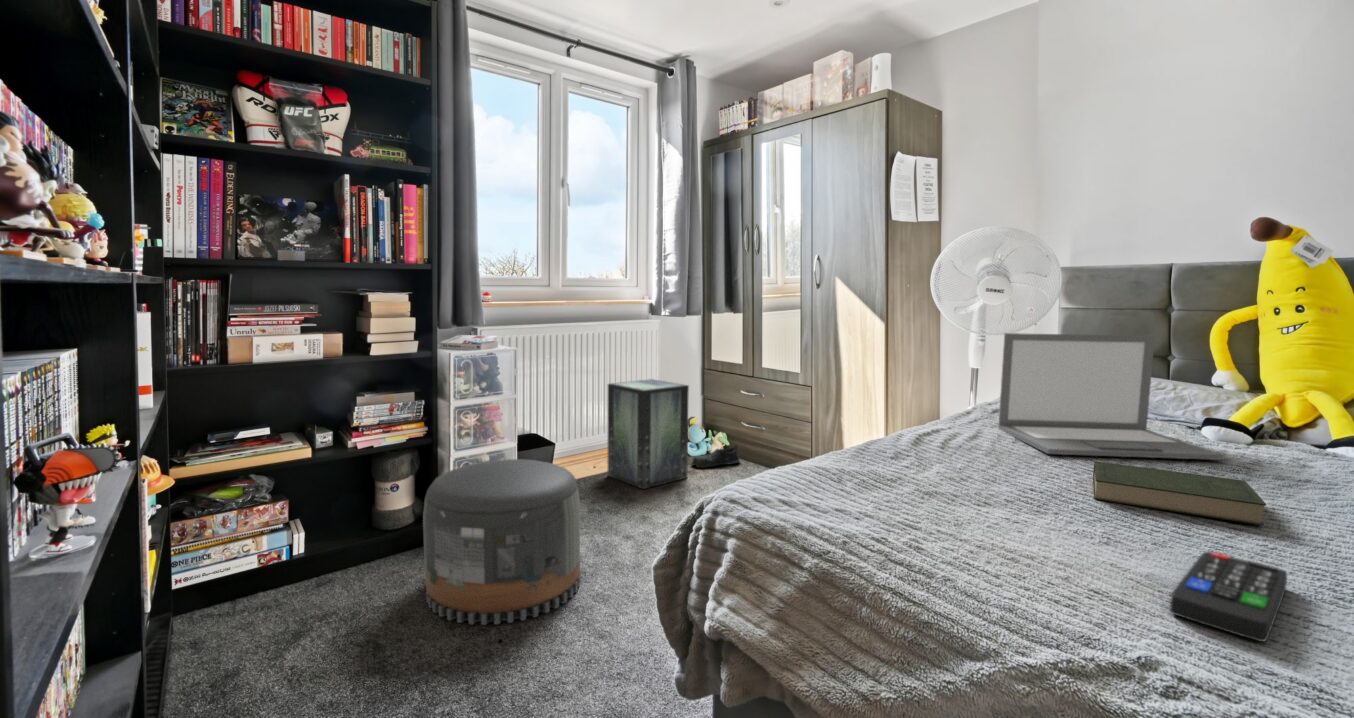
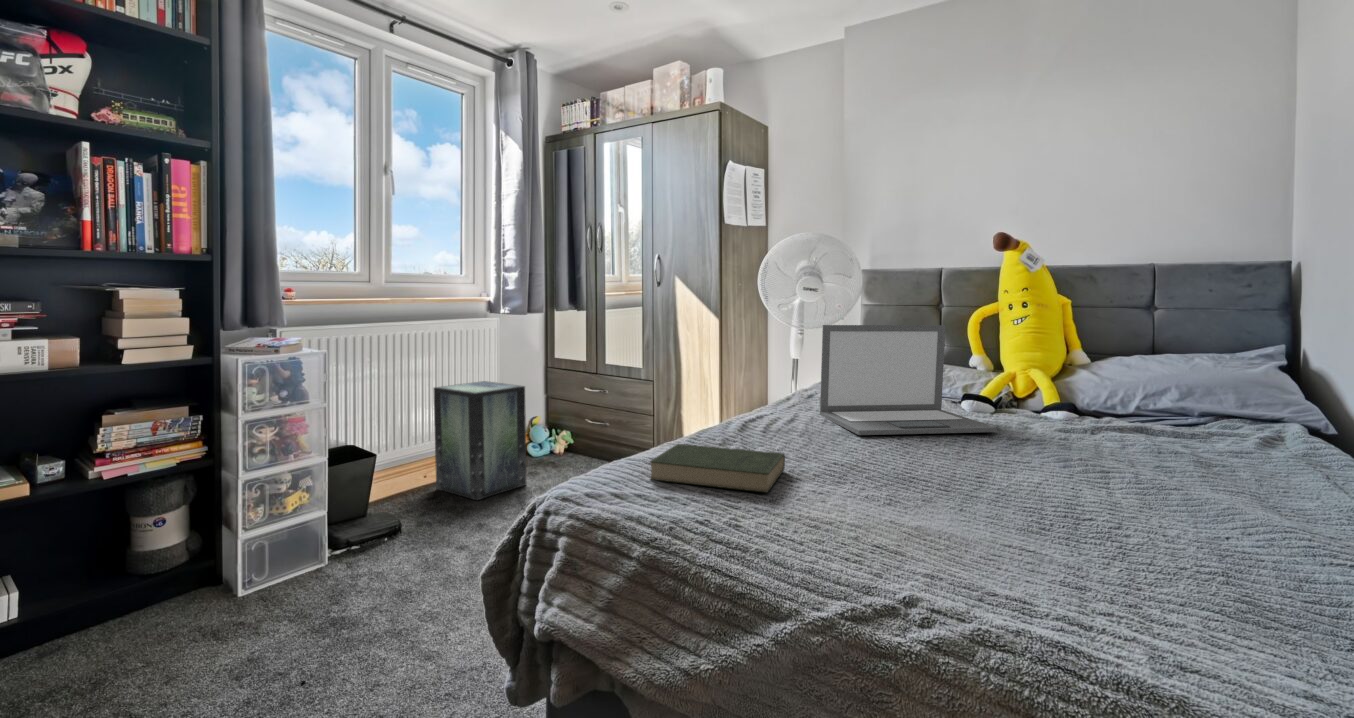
shoe: present [692,446,740,468] -> none [531,447,584,474]
pouf: present [423,459,580,625] -> none [205,476,405,667]
book: present [1093,461,1266,525] -> present [650,444,785,493]
remote control: present [1170,552,1287,641] -> none [935,507,1023,575]

